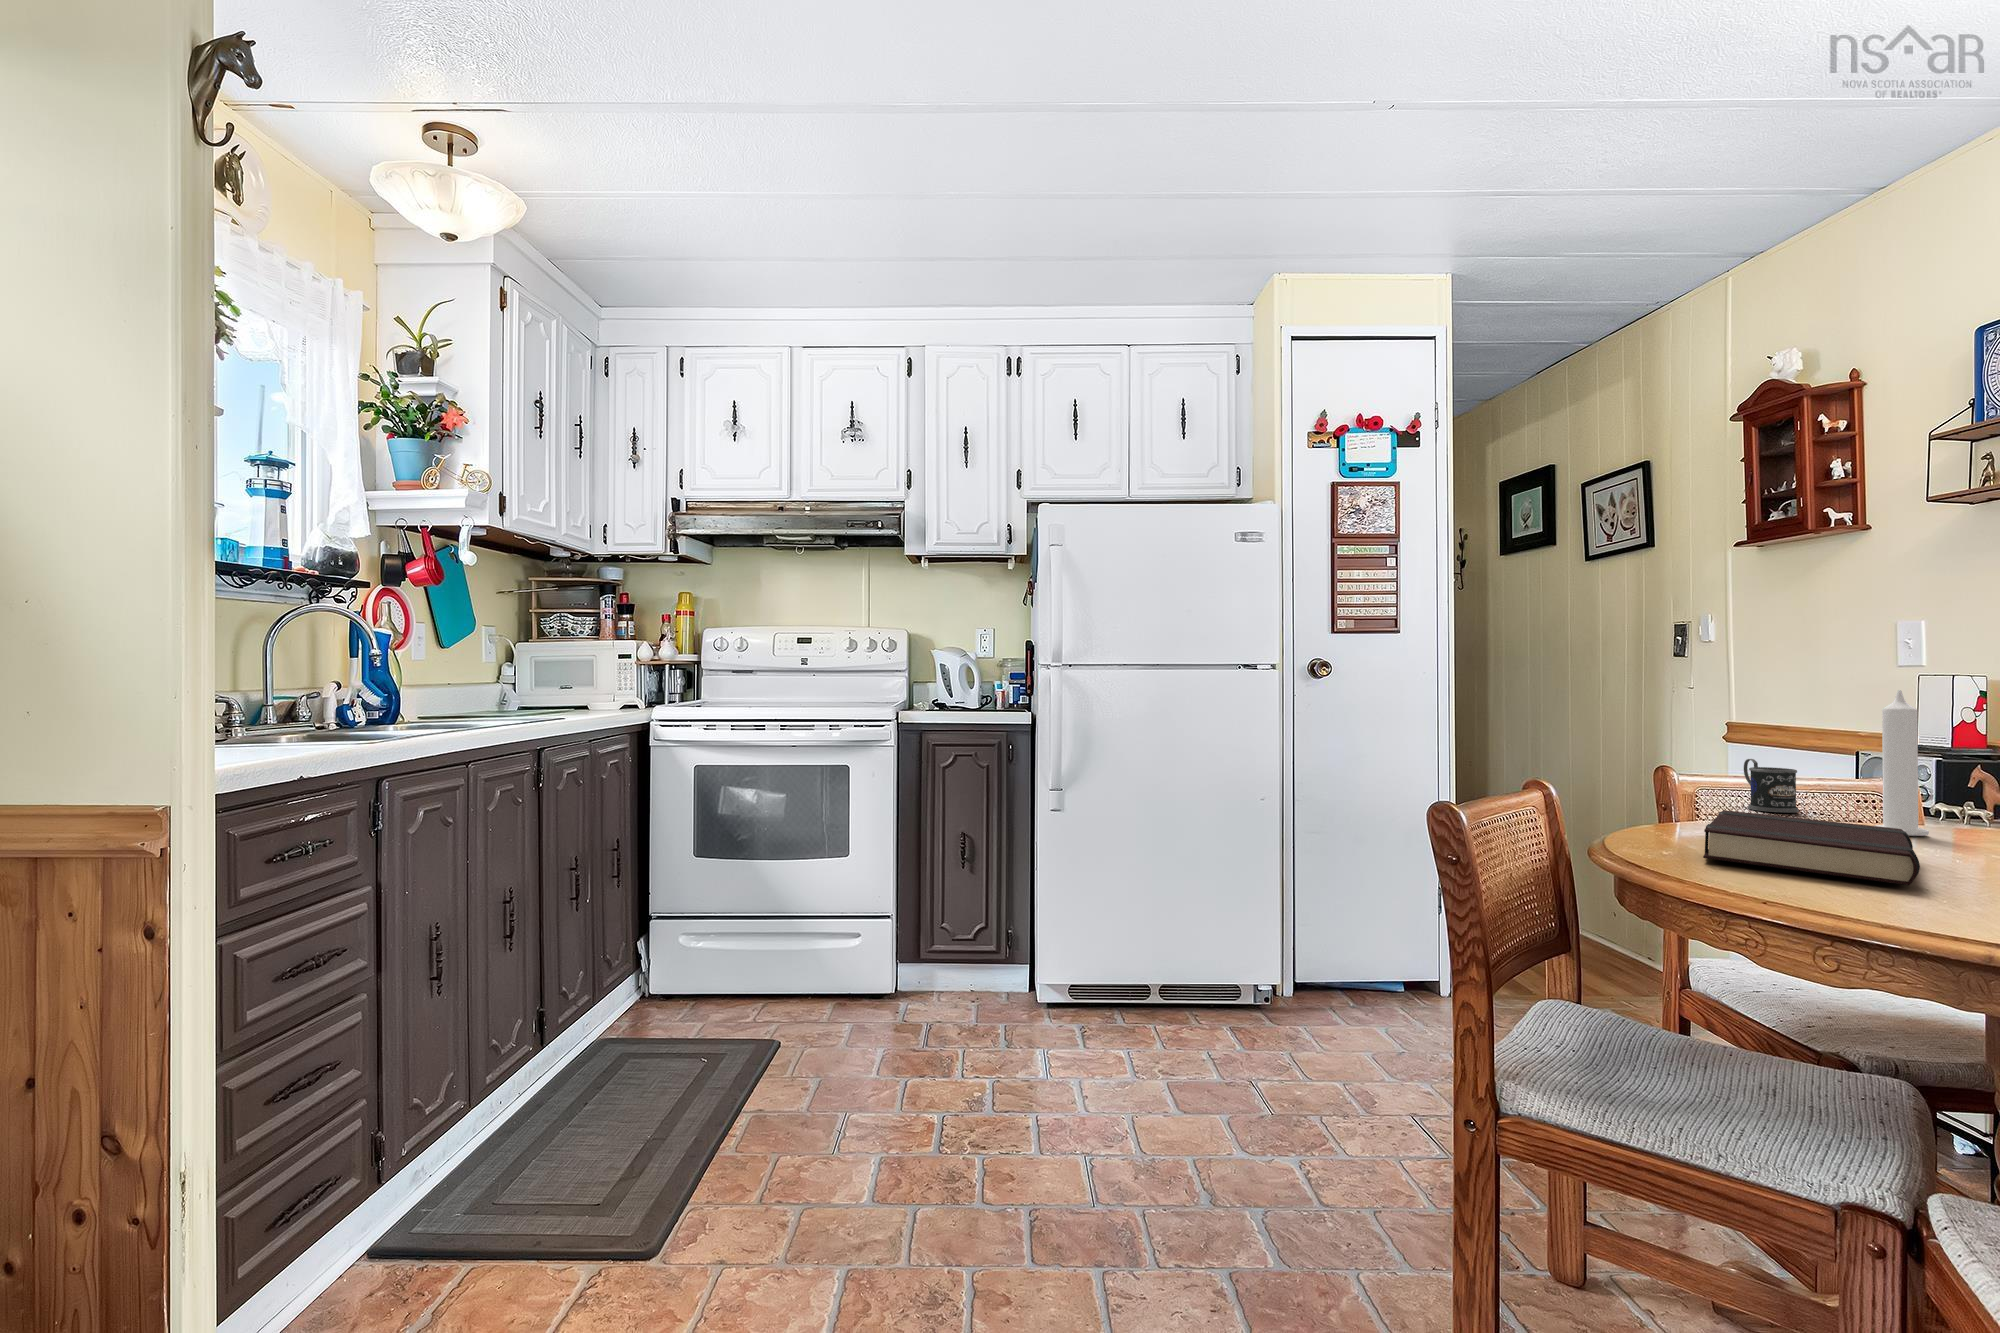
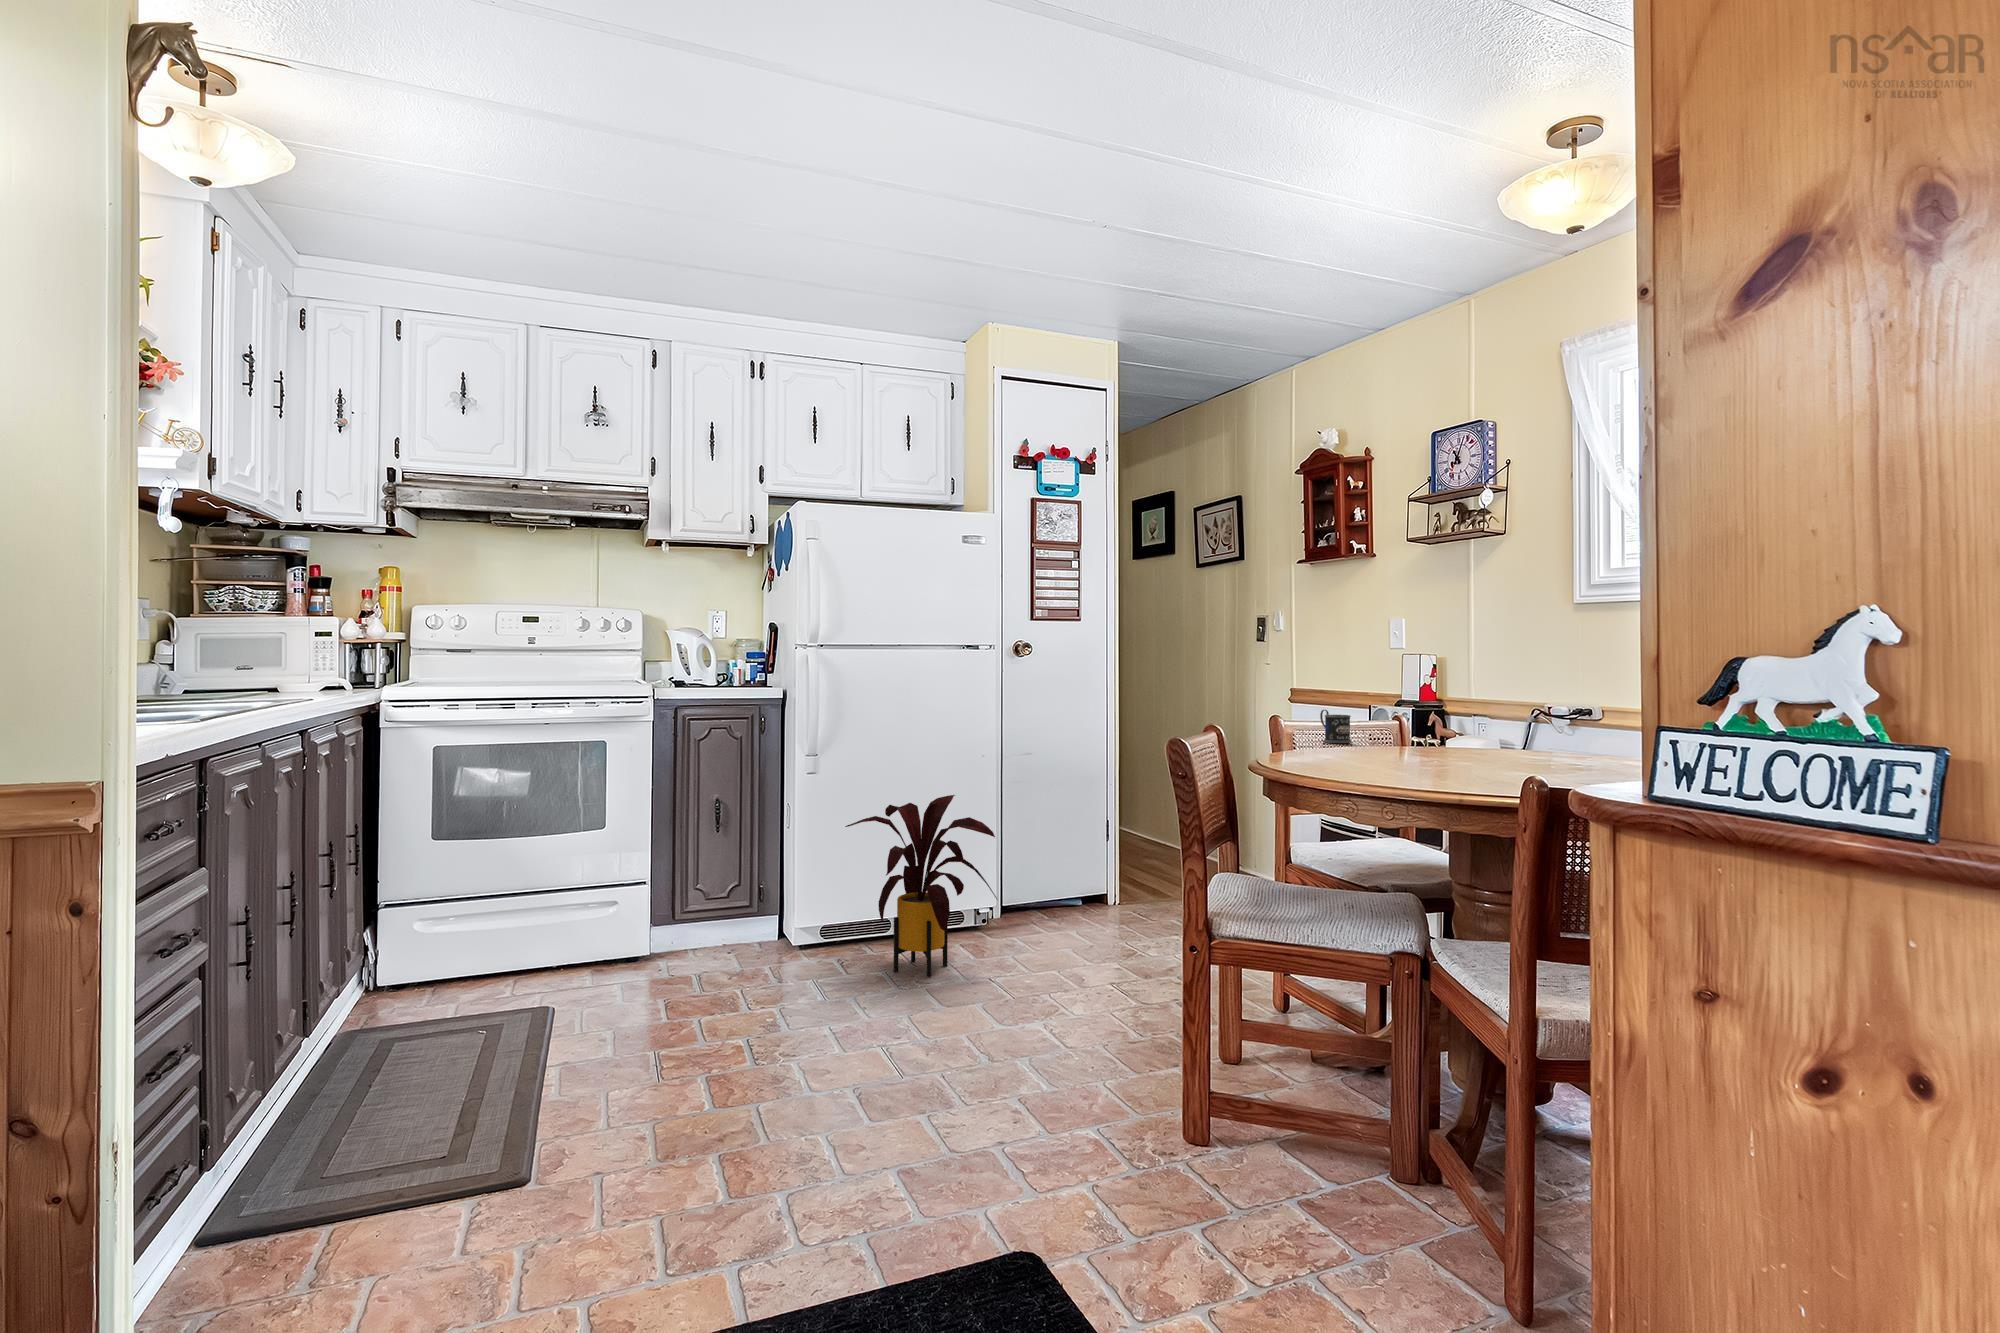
candle: present [1875,690,1929,836] -> none [1392,662,1419,752]
book: present [1703,810,1920,885] -> none [1318,739,1423,772]
house plant: none [1084,843,1264,1063] -> present [845,795,997,977]

